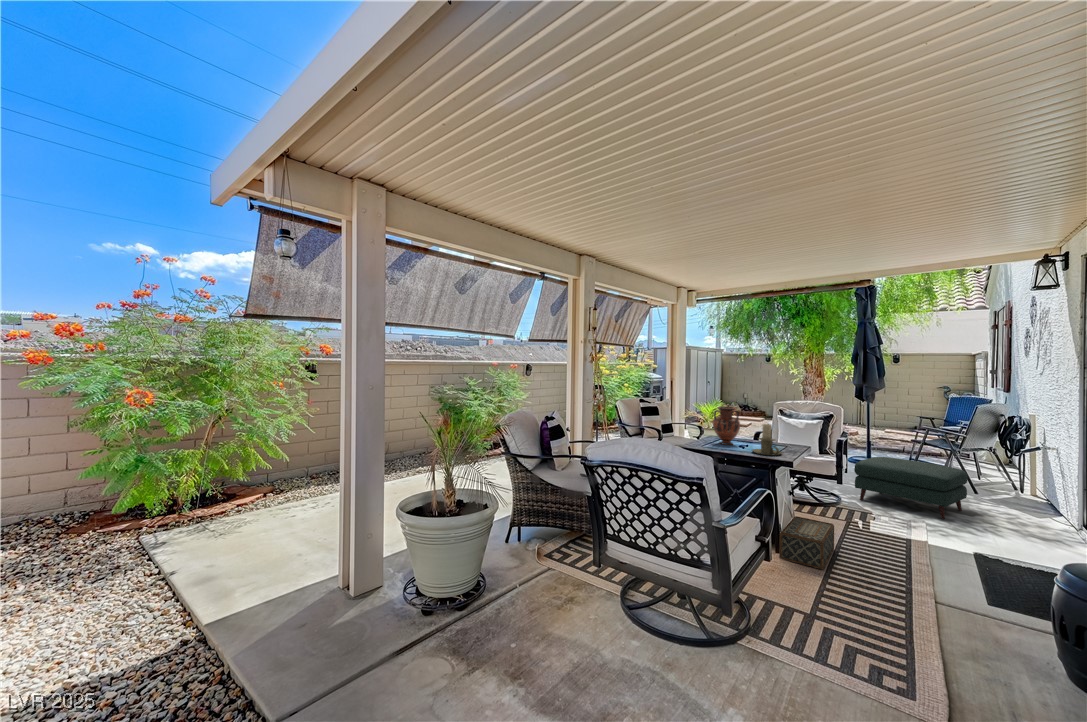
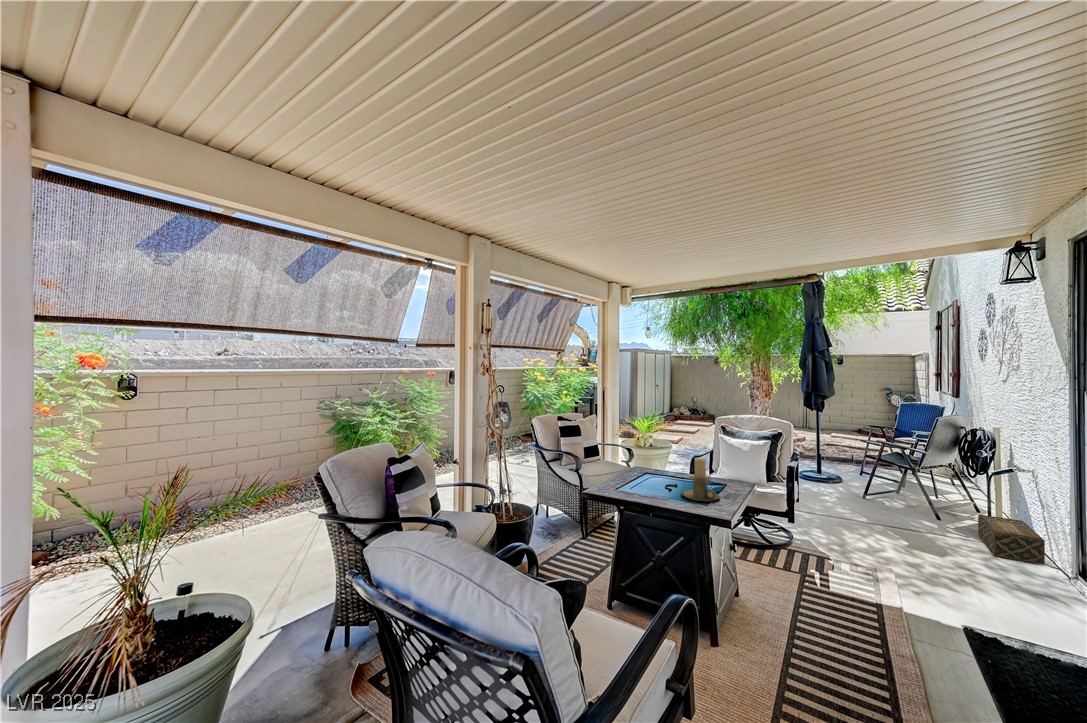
vase: present [713,407,740,445] -> none [636,431,669,481]
ottoman: present [854,457,968,519] -> none [807,481,936,563]
woven basket: present [779,516,834,570] -> present [978,515,1045,565]

